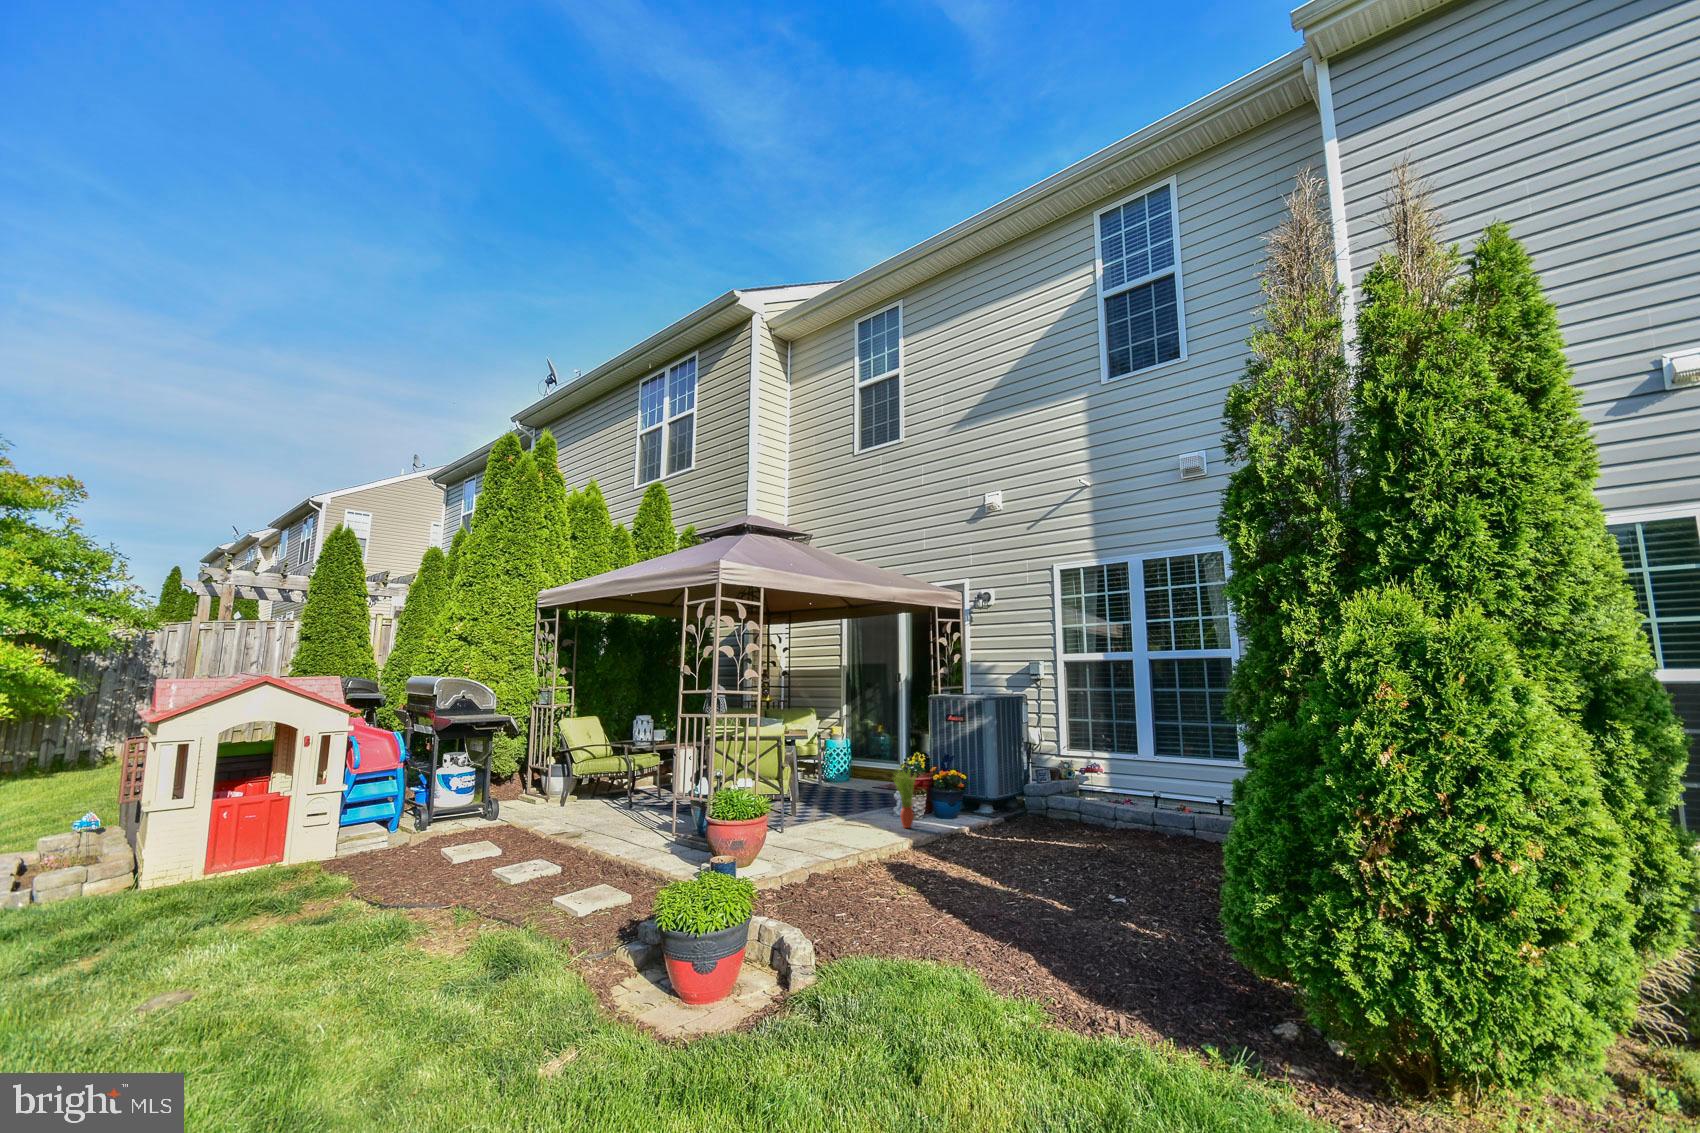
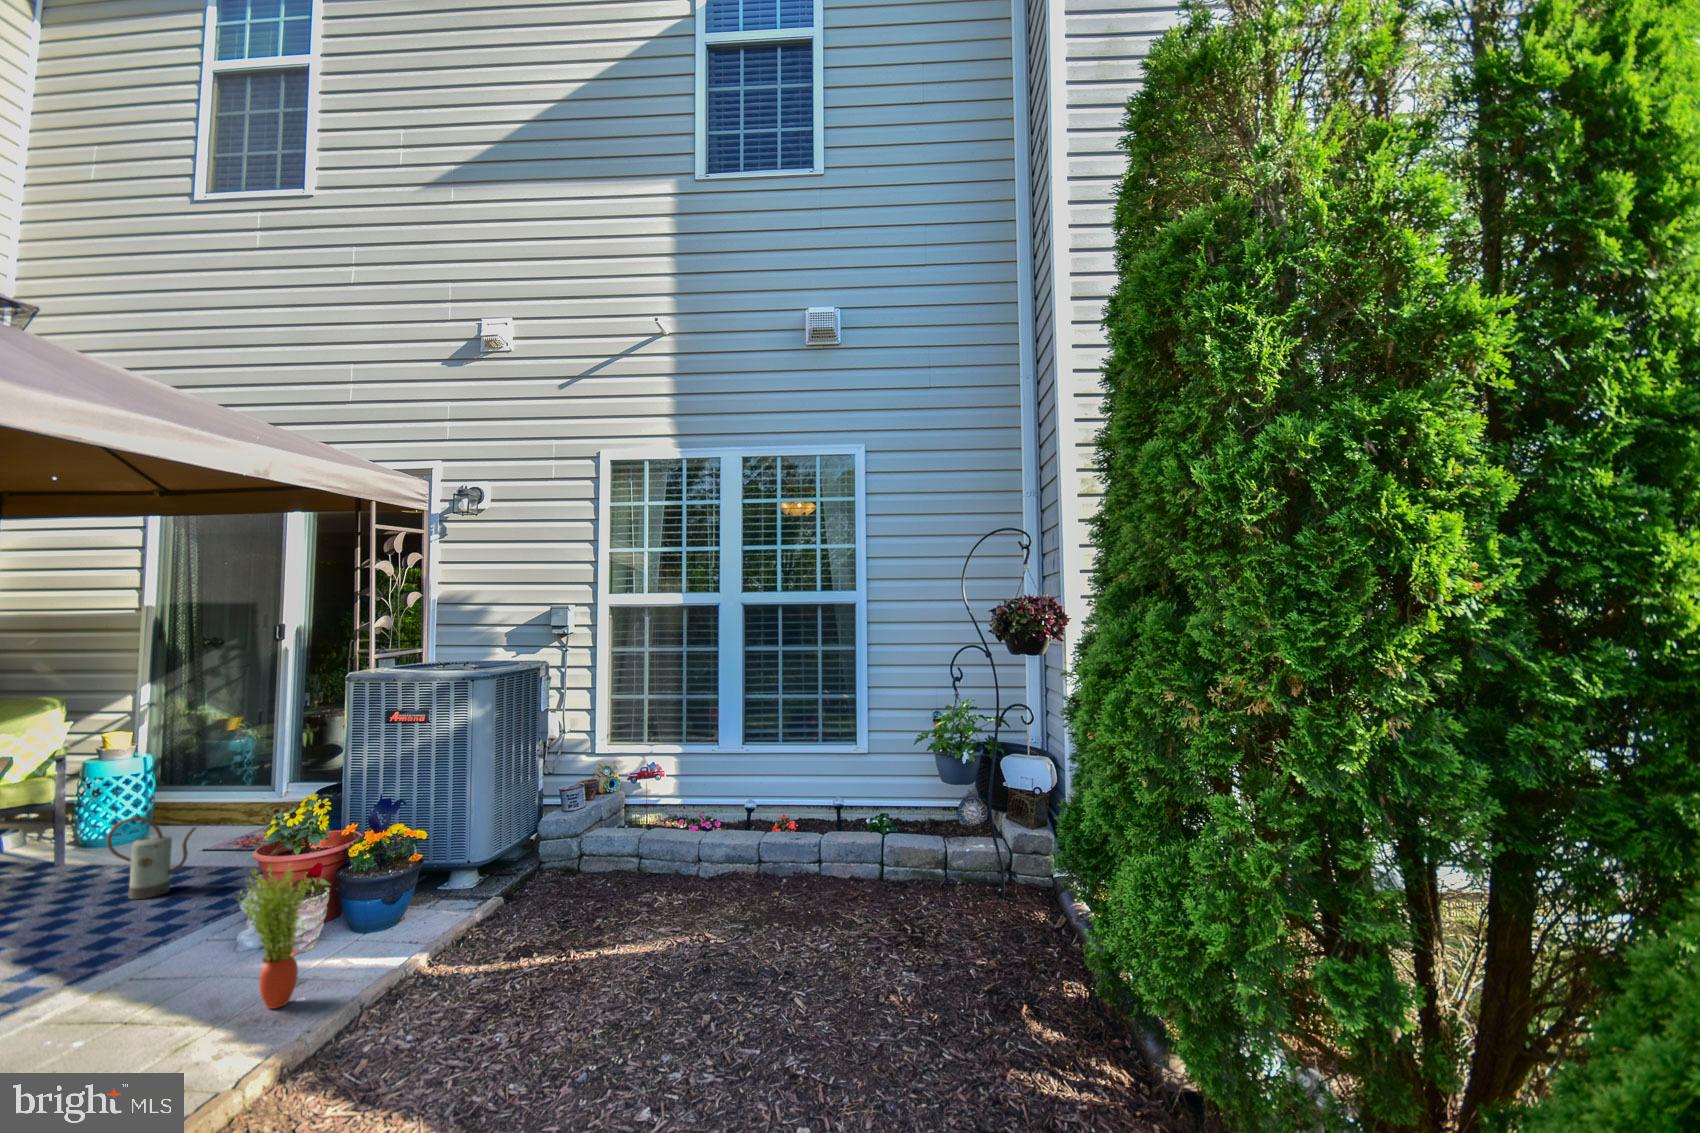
watering can: none [838,759,870,798] -> present [107,817,196,899]

